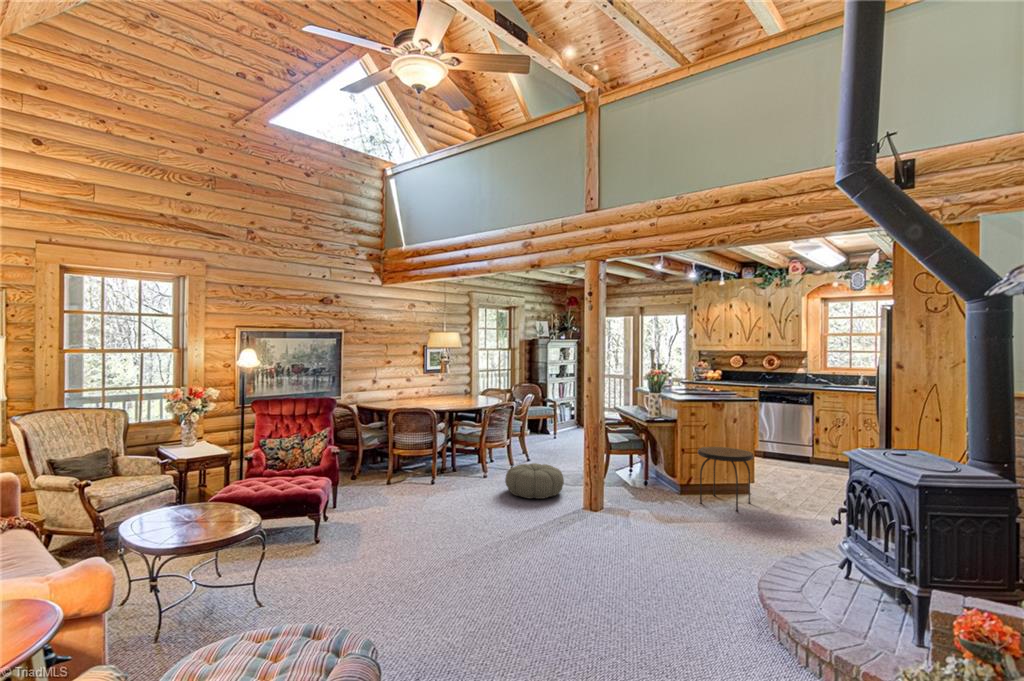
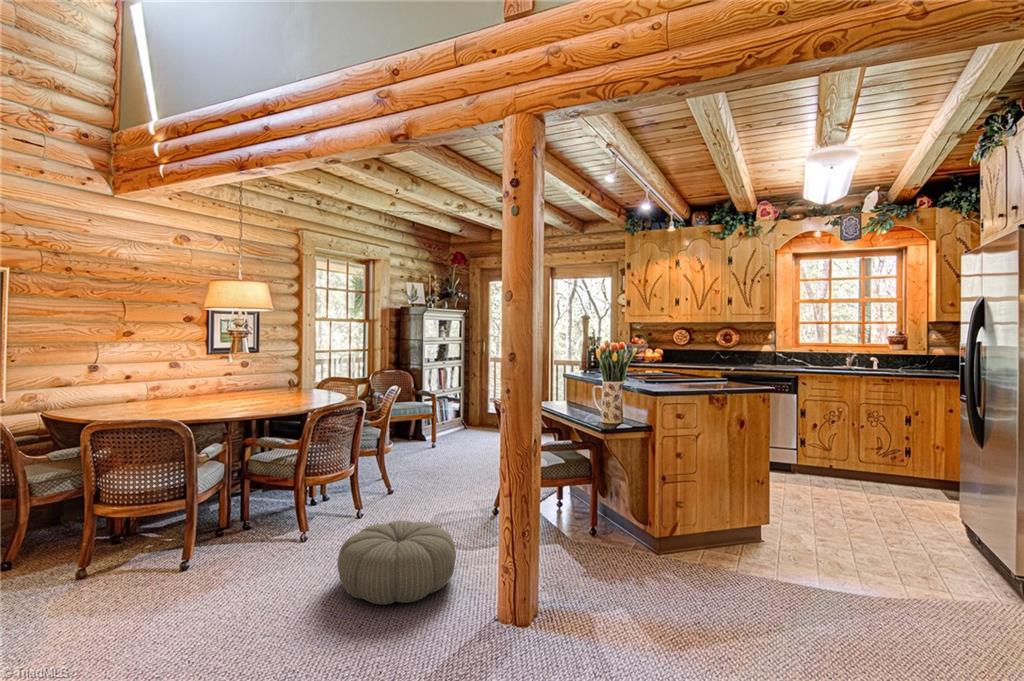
side table: present [698,447,754,512] -> none [694,471,792,595]

